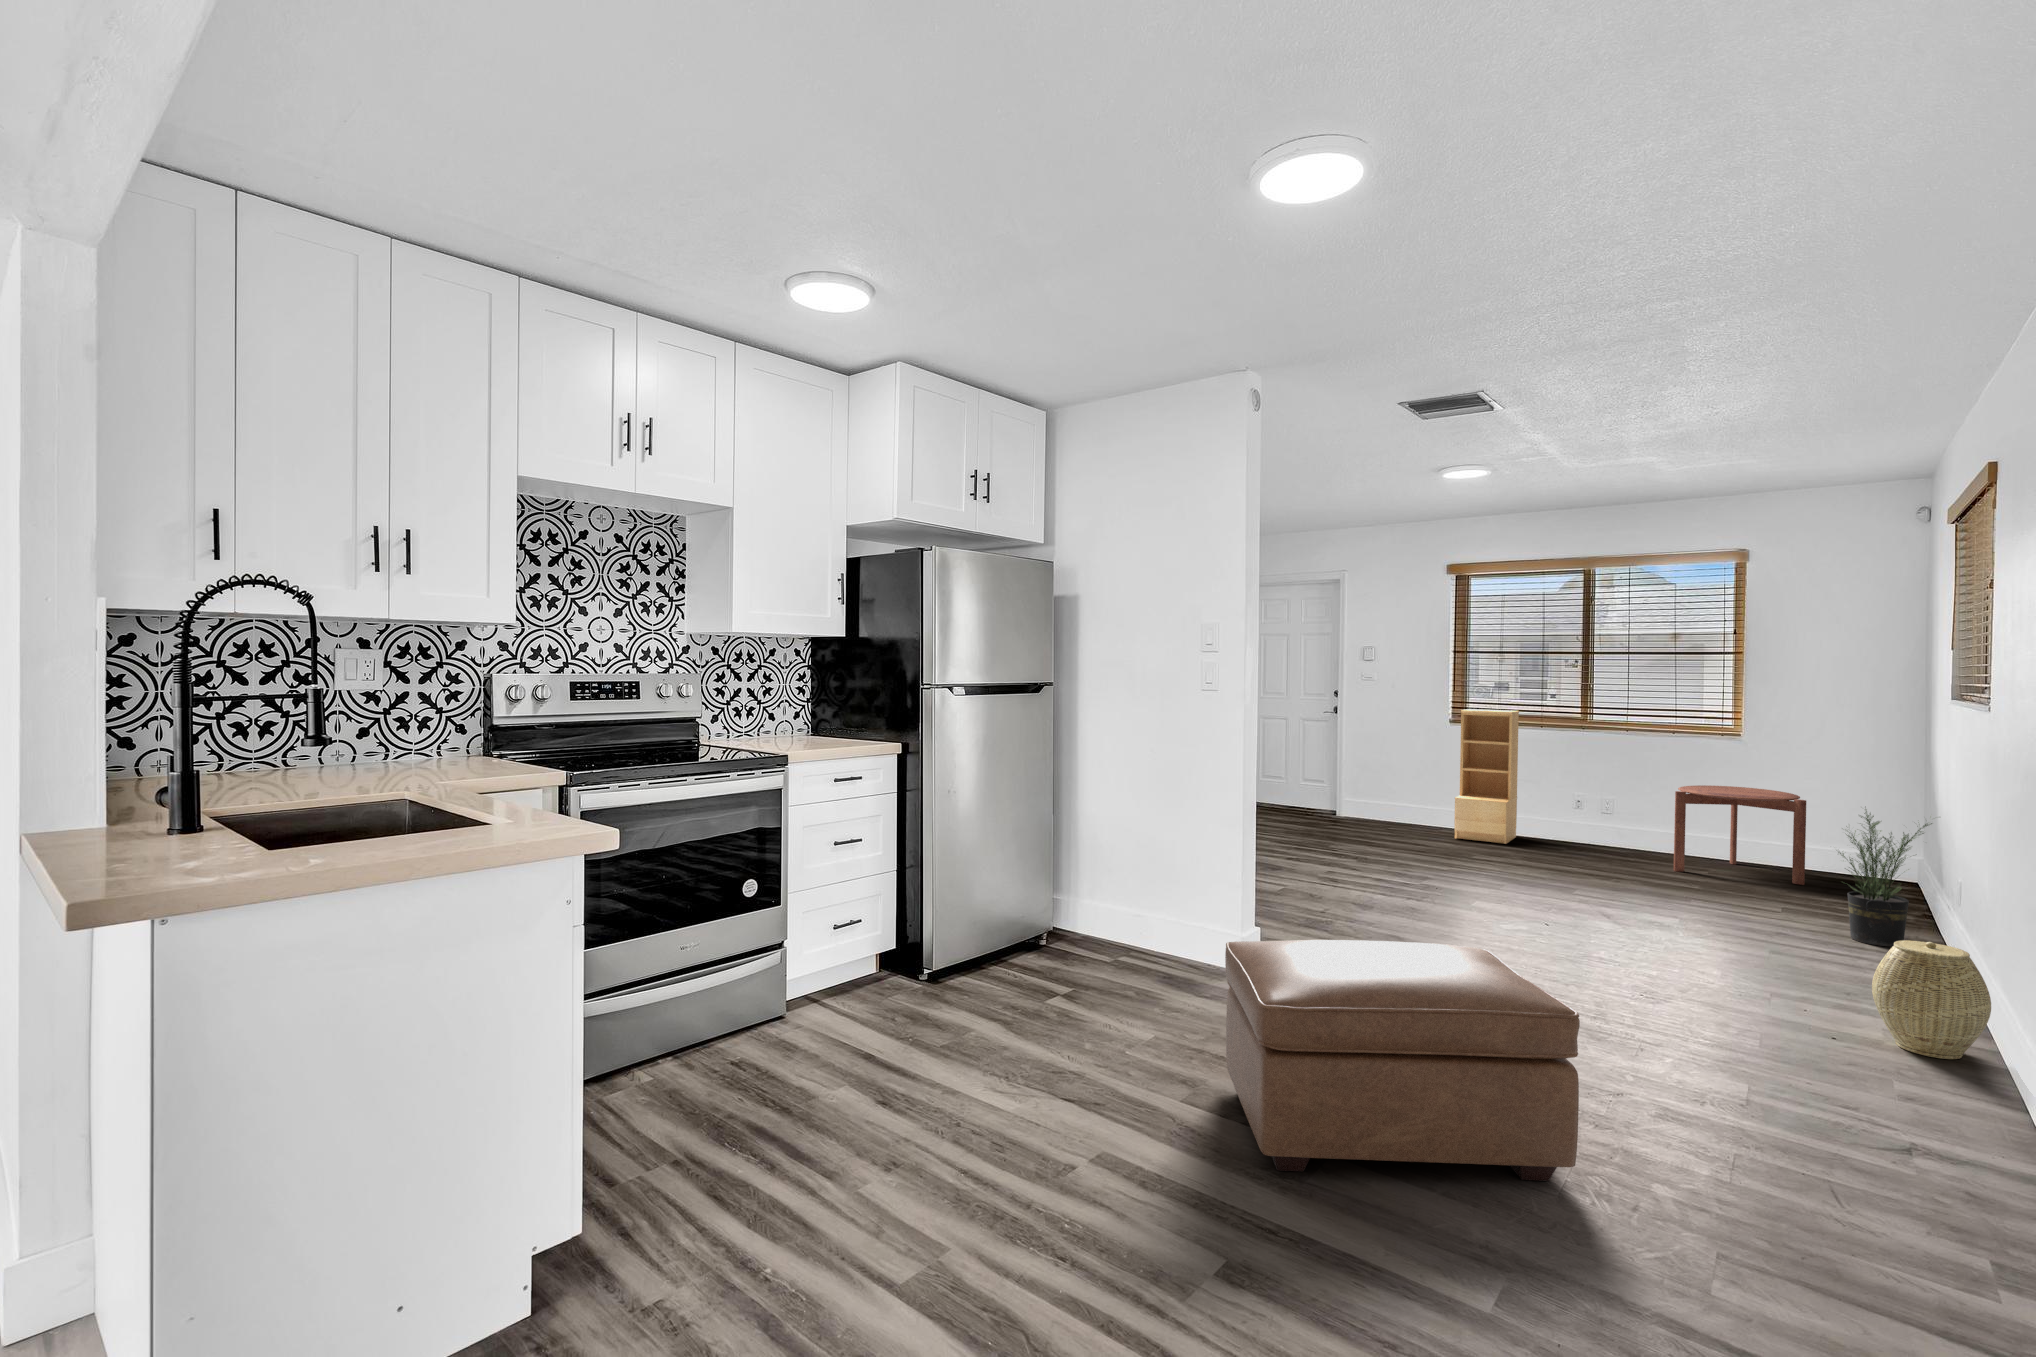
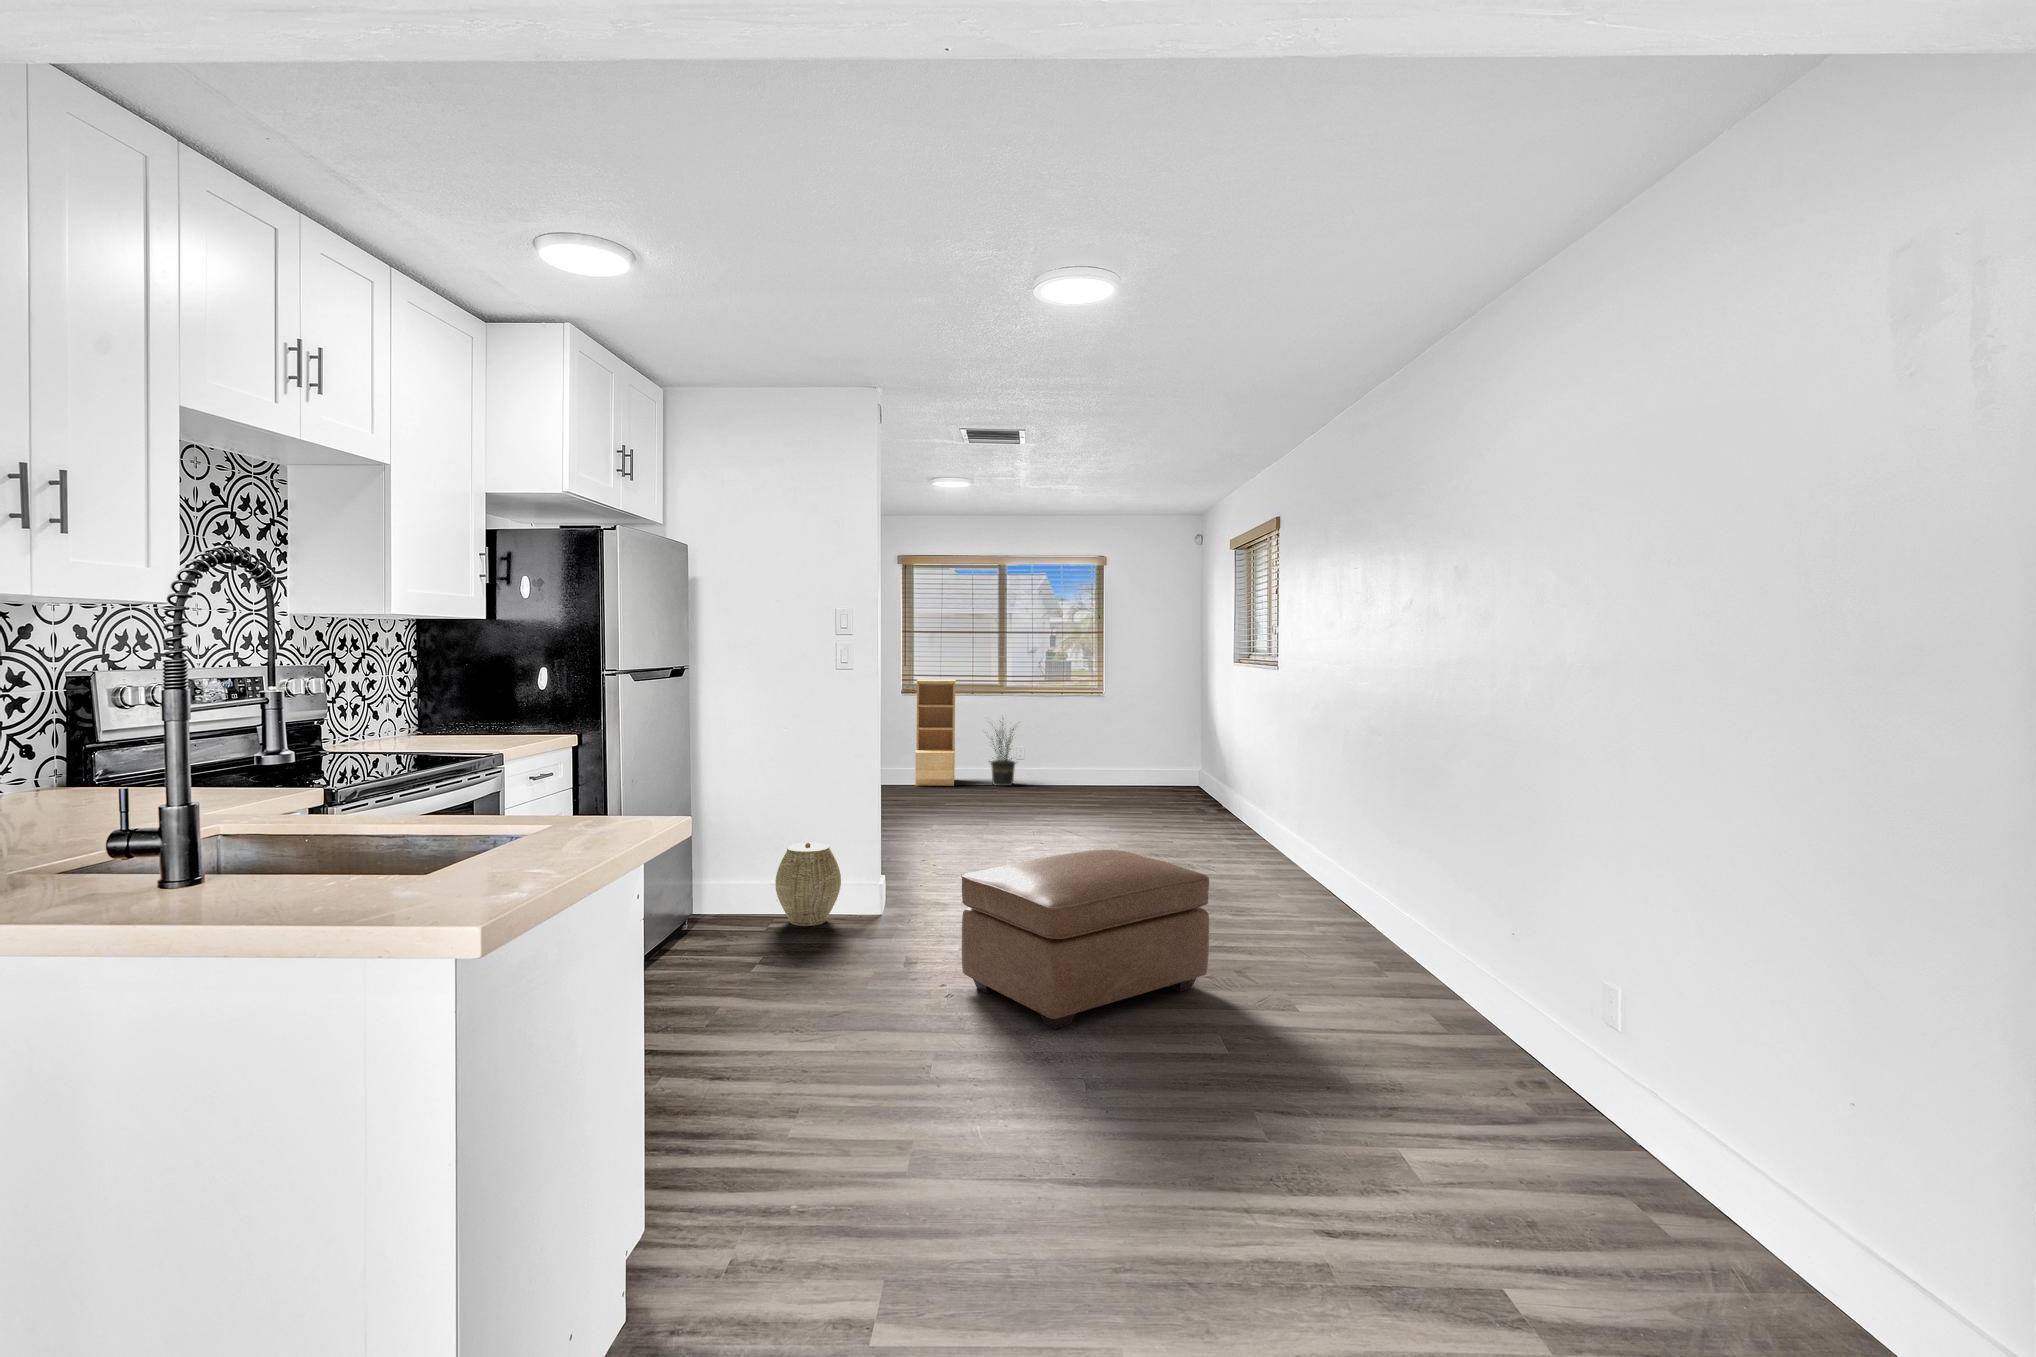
side table: present [1674,785,1806,885] -> none [1068,729,1142,792]
potted plant: present [1840,809,1932,947] -> present [989,724,1016,786]
woven basket: present [1872,940,1991,1059] -> present [775,842,841,926]

